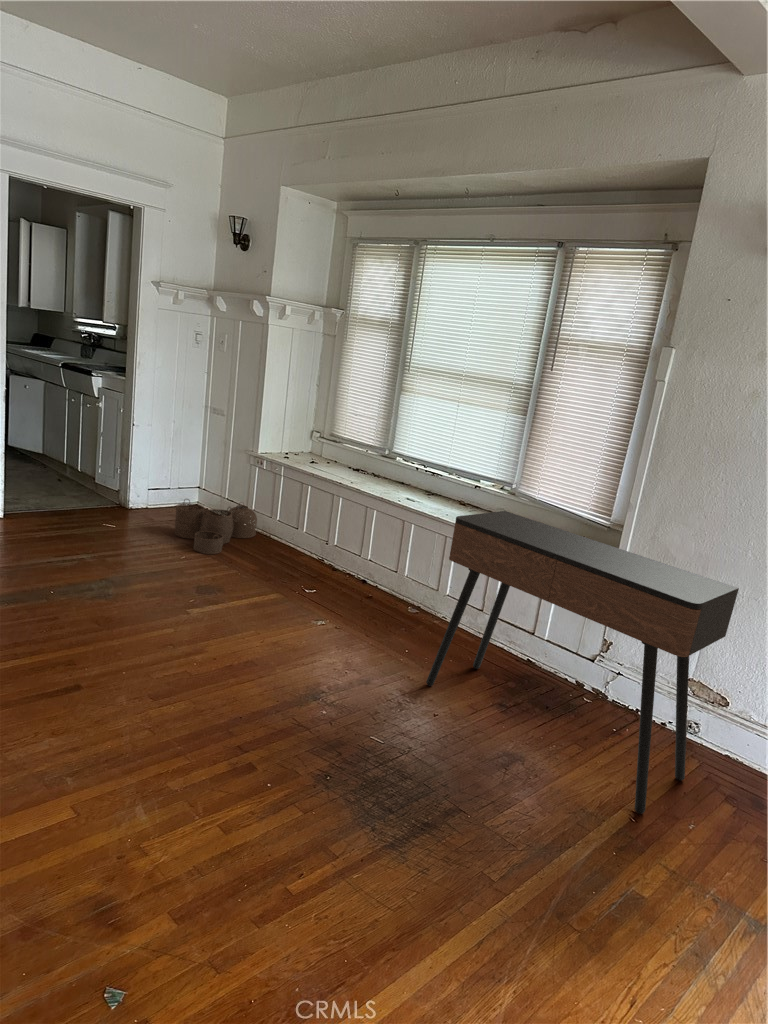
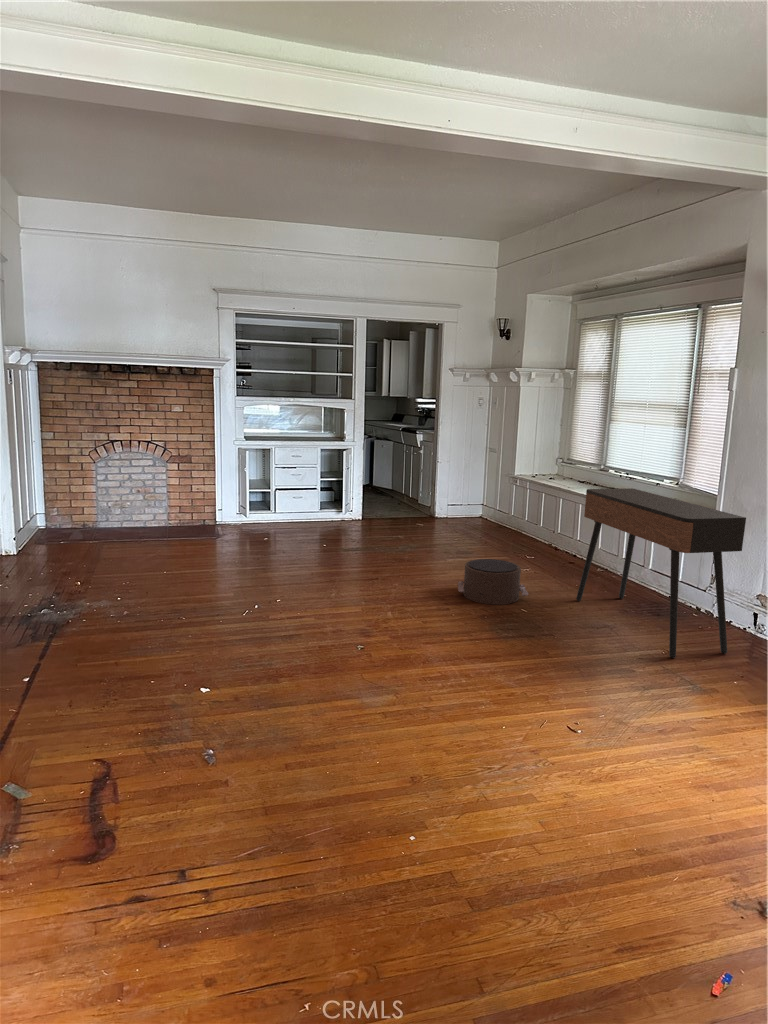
woven basket: present [175,499,257,554] -> none [458,506,514,539]
pouf: none [242,629,370,724] -> present [458,559,528,605]

